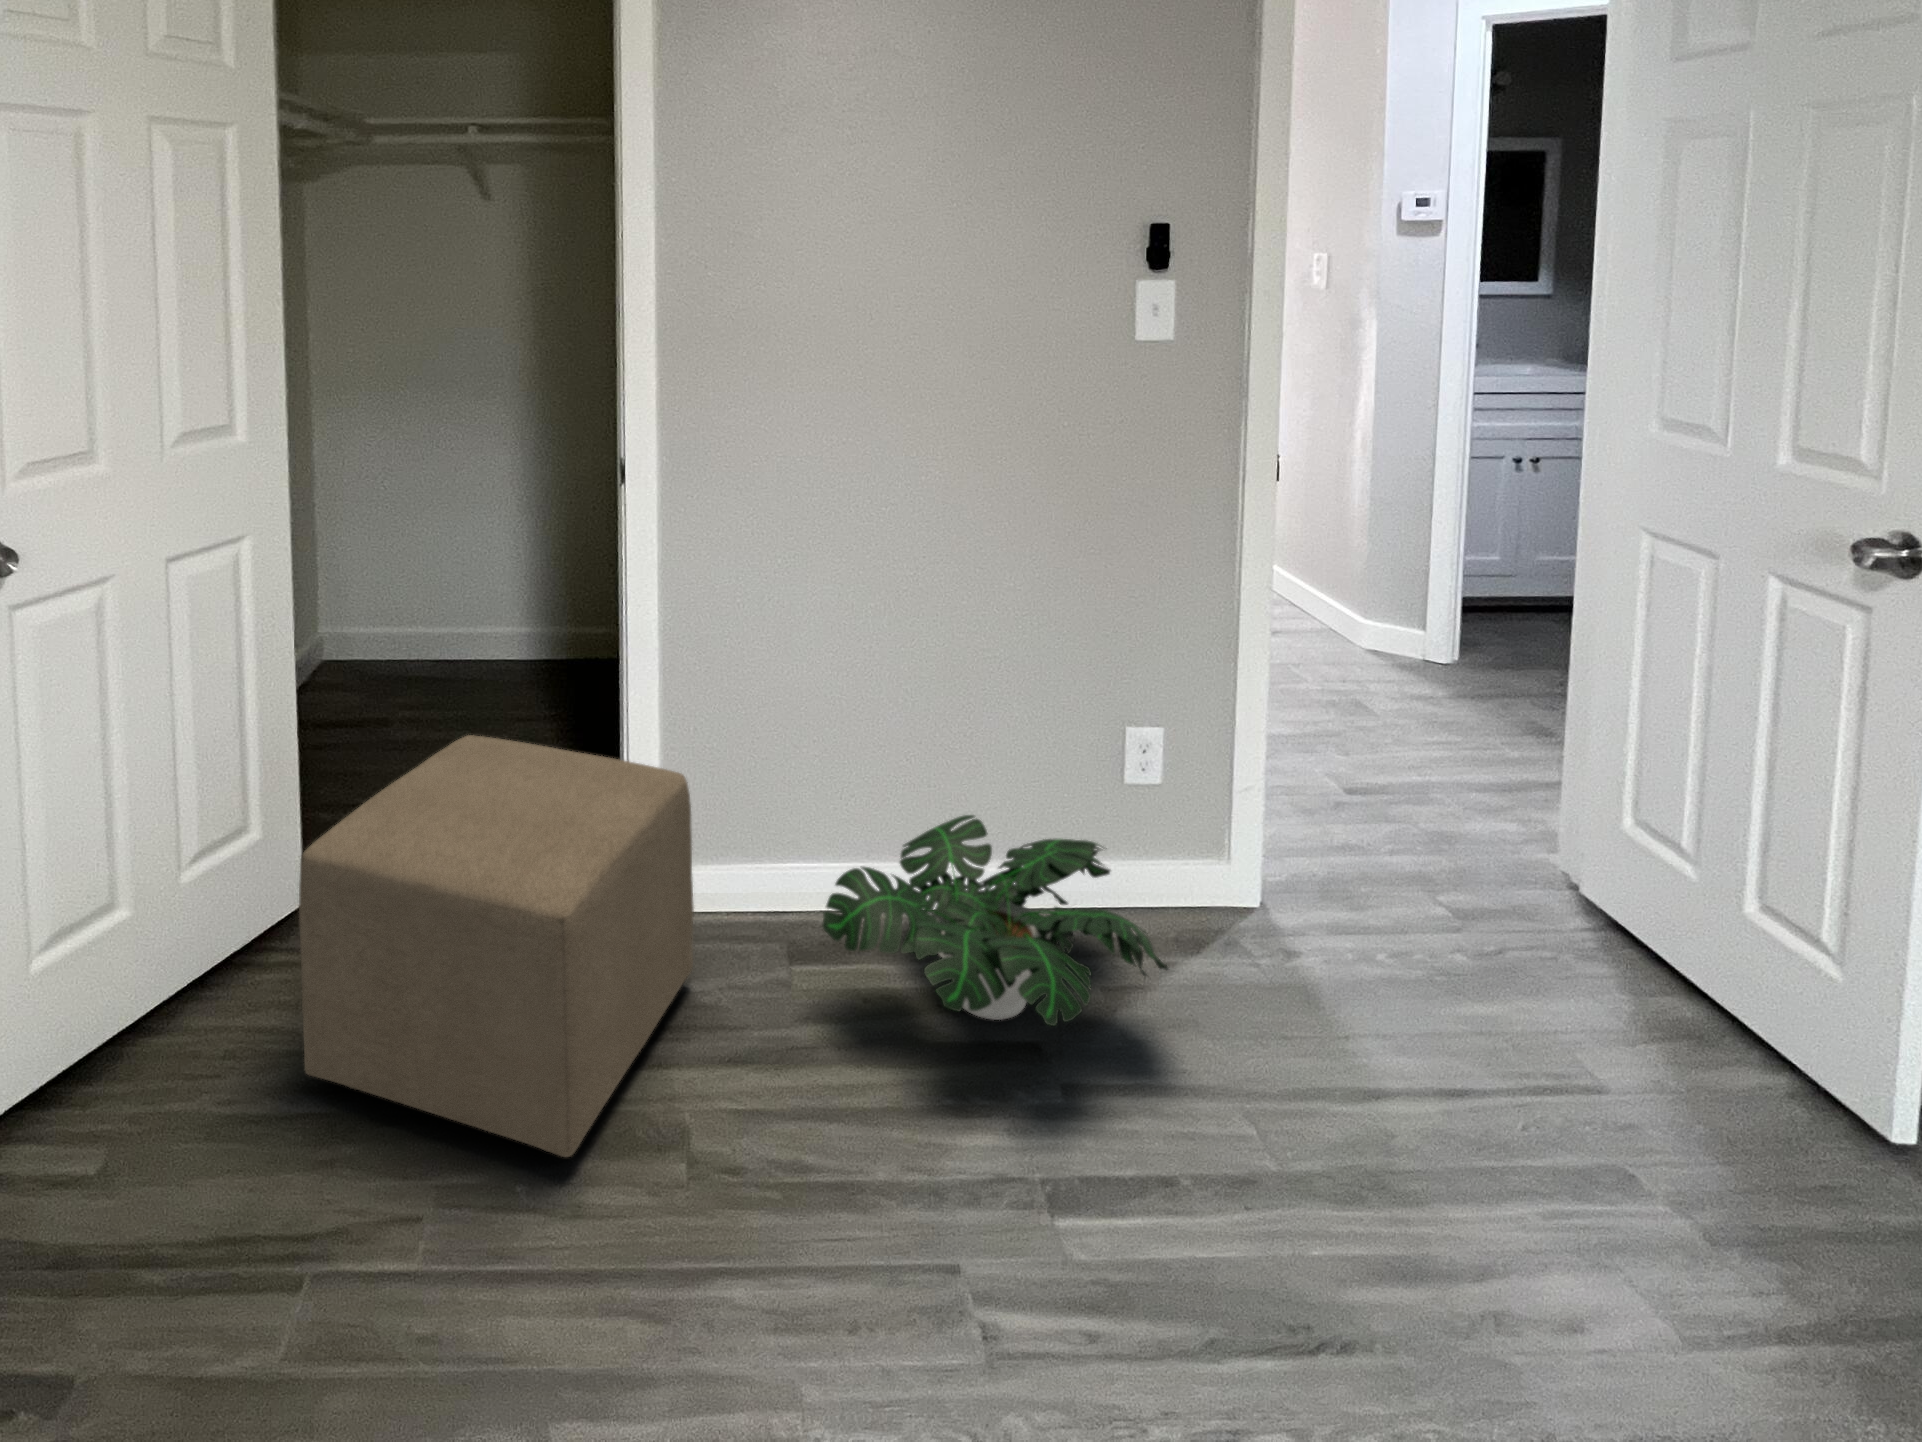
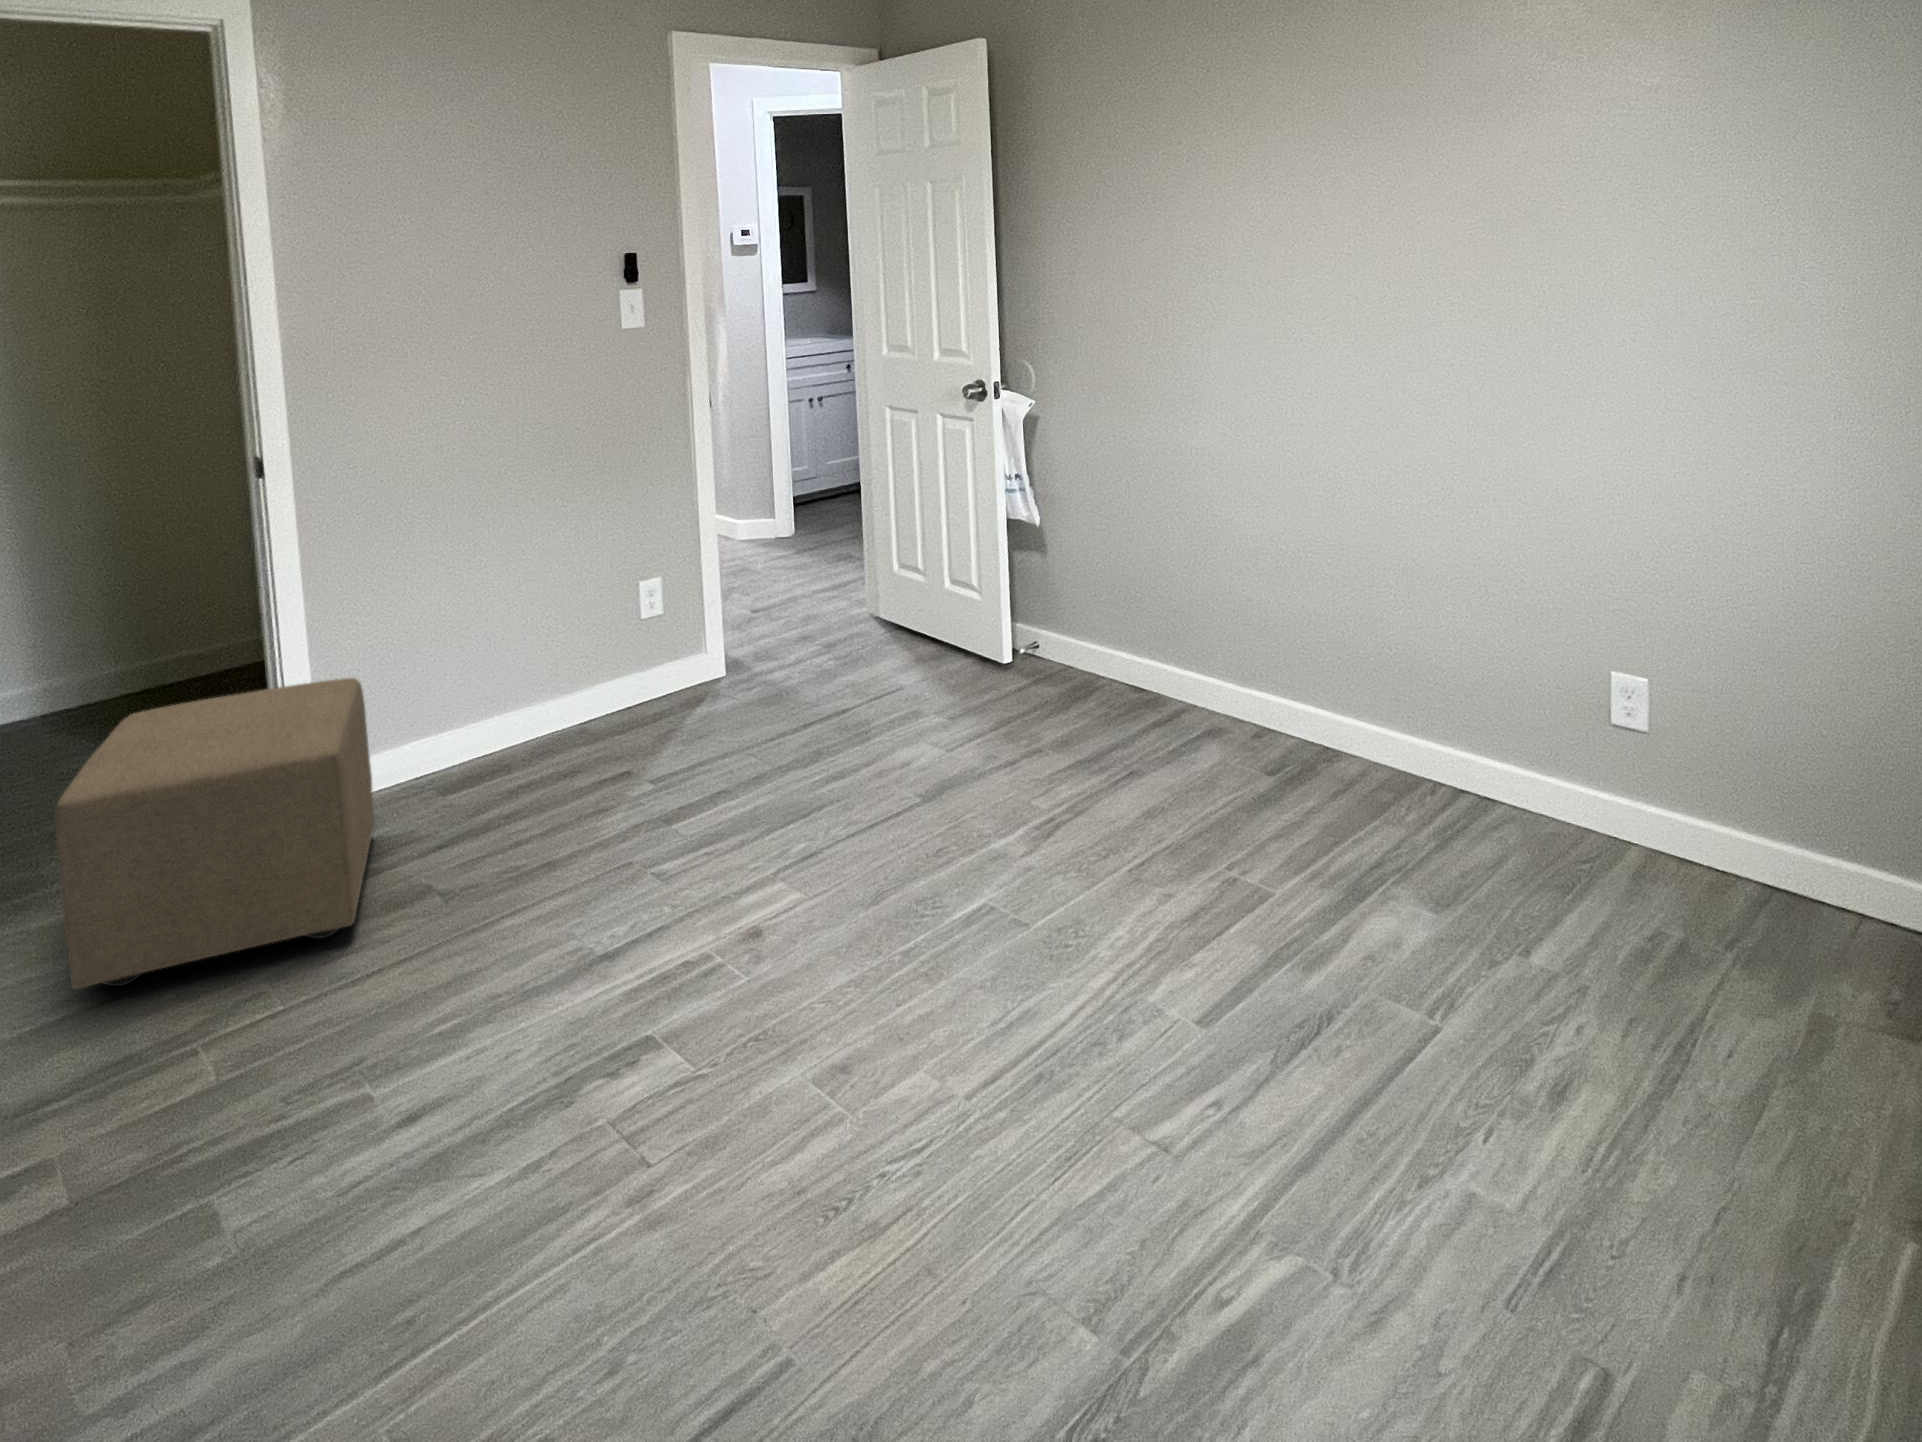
potted plant: present [822,815,1168,1026] -> none [477,651,698,776]

